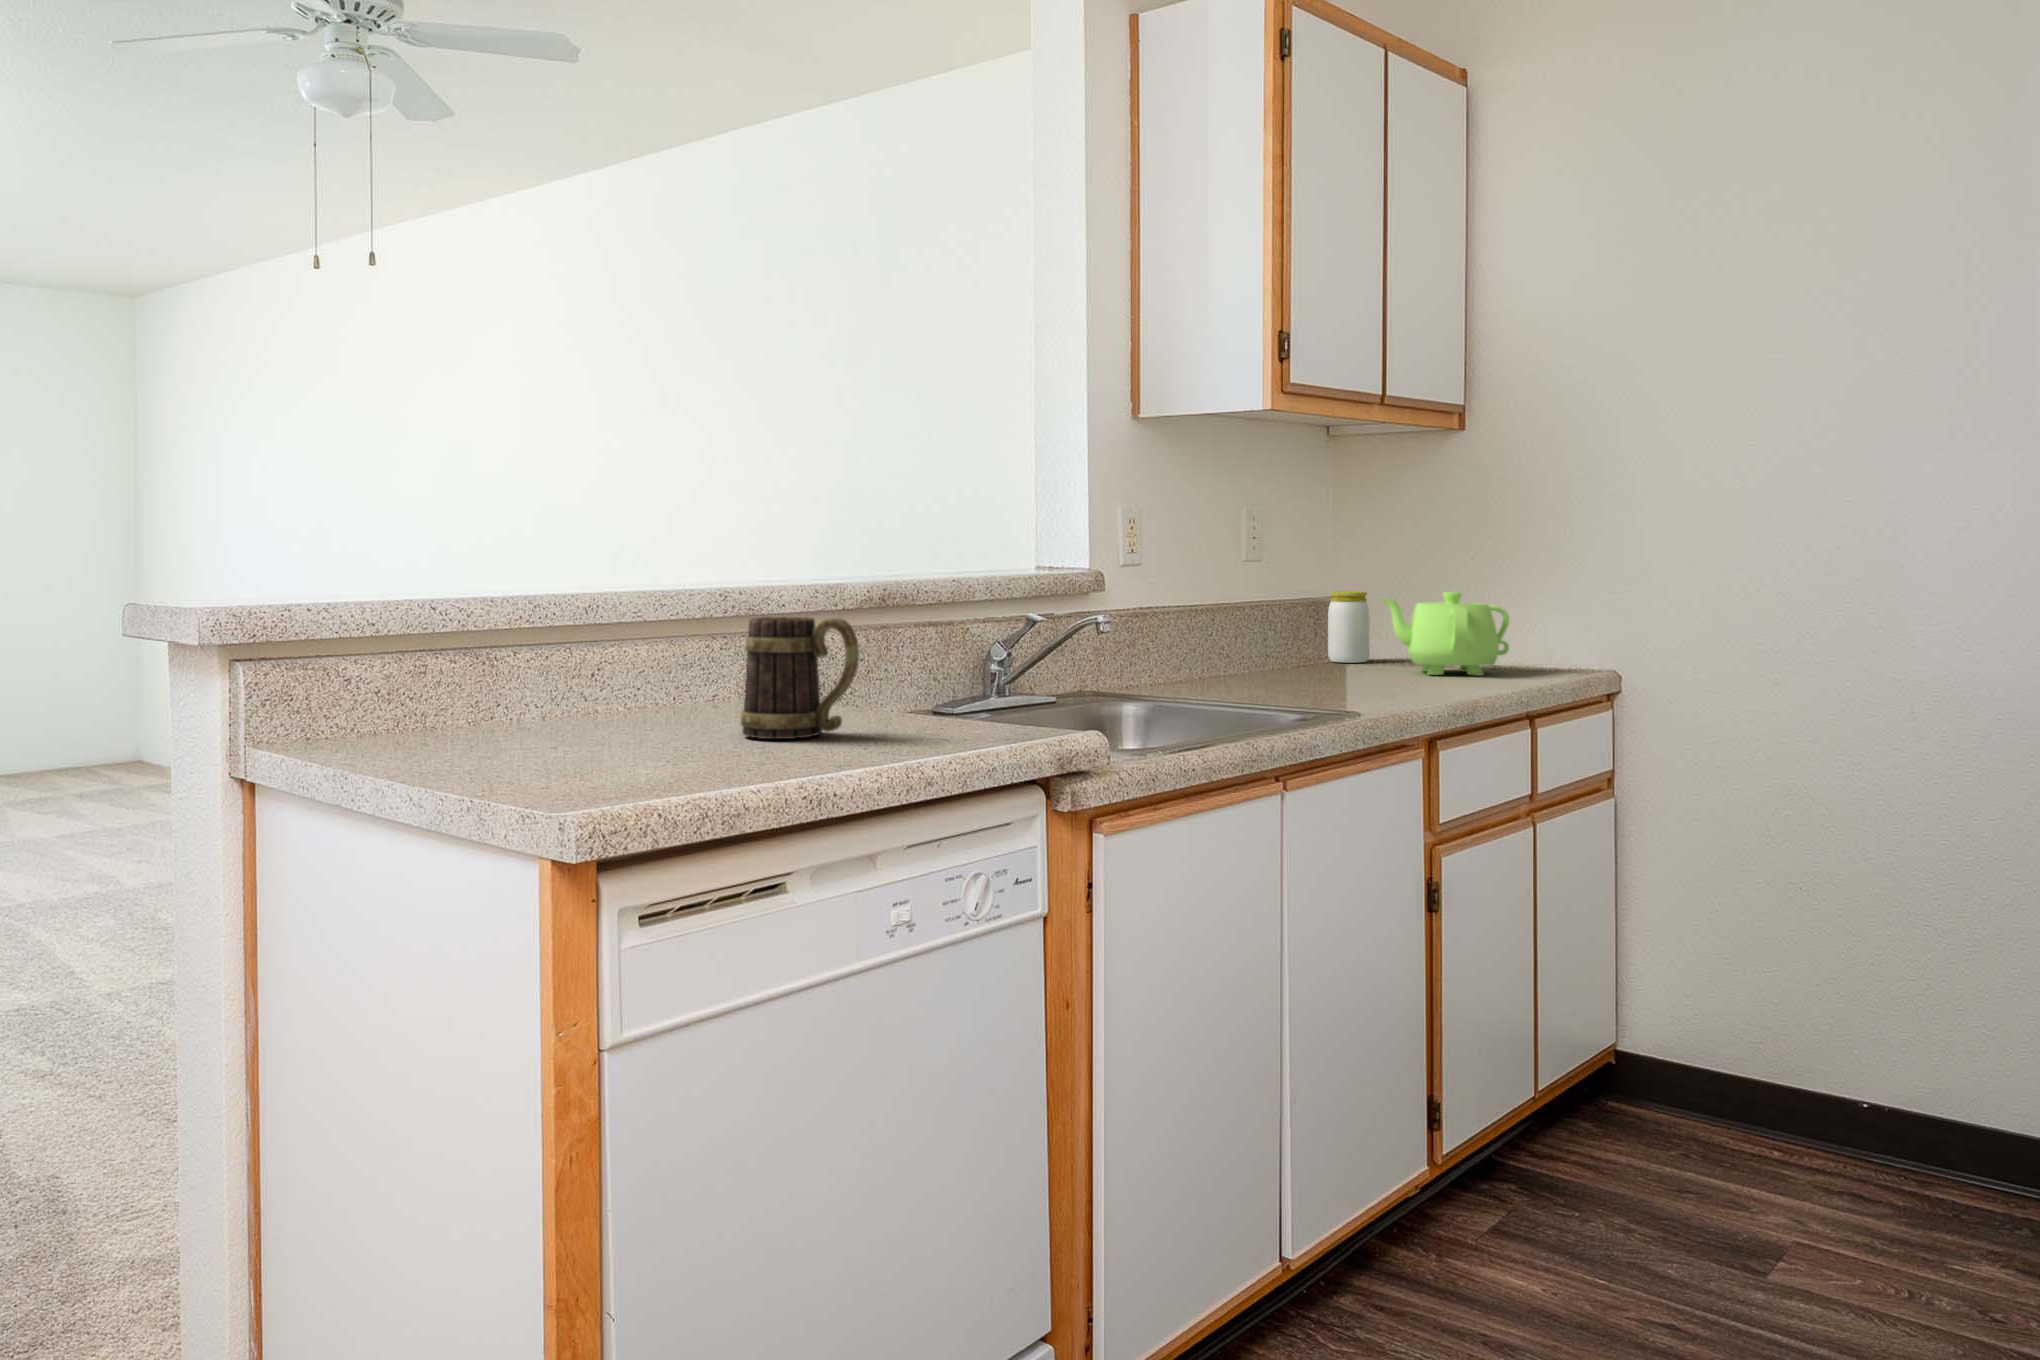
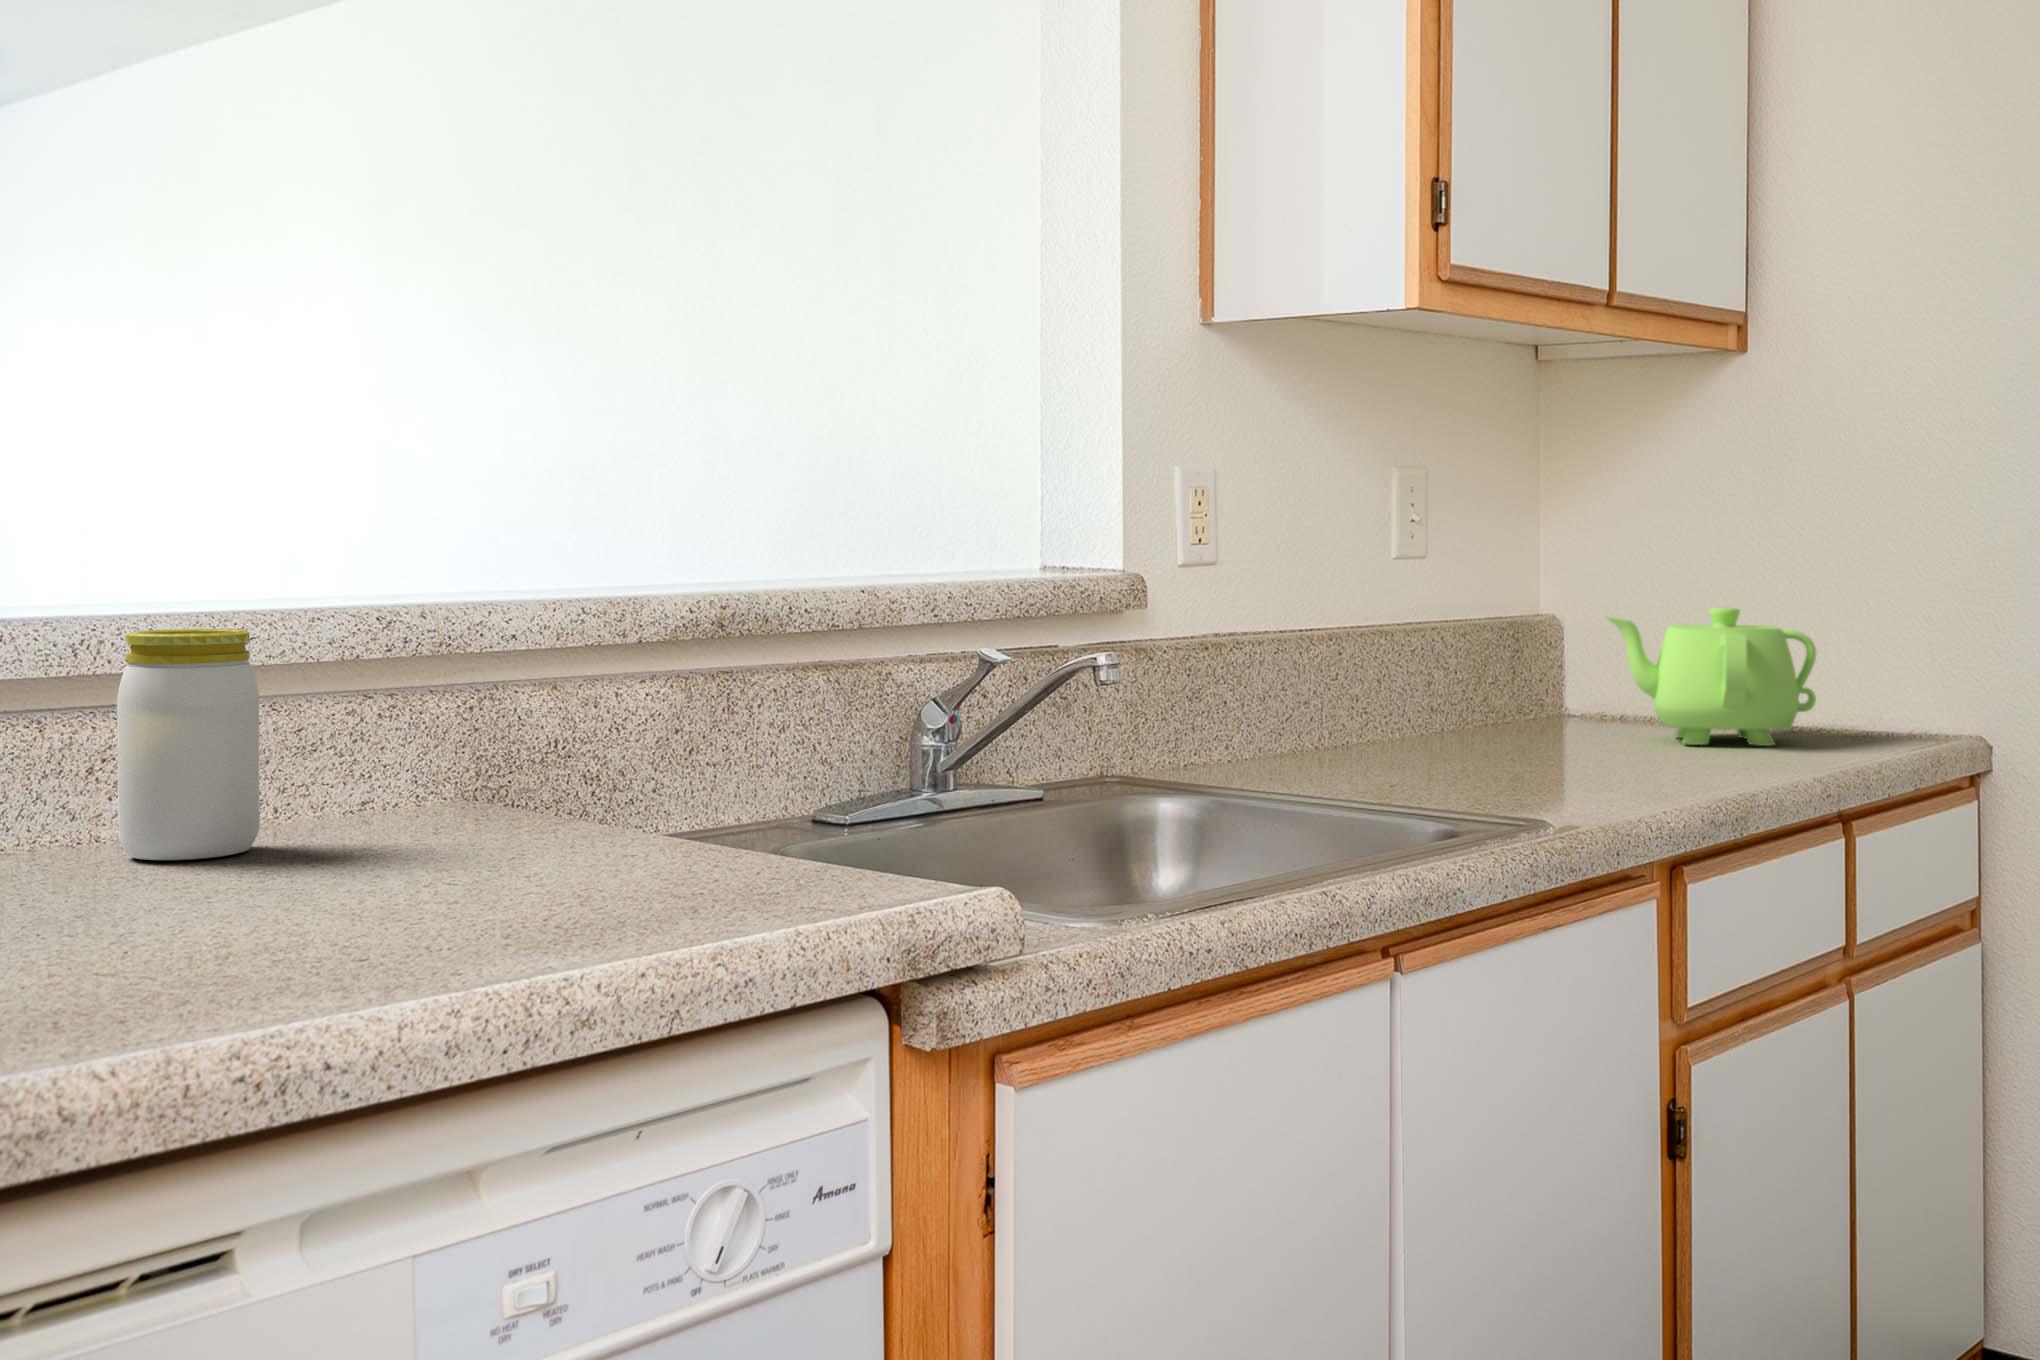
jar: present [1328,591,1369,663] -> present [117,629,260,860]
mug: present [741,617,859,739] -> none [289,671,520,914]

